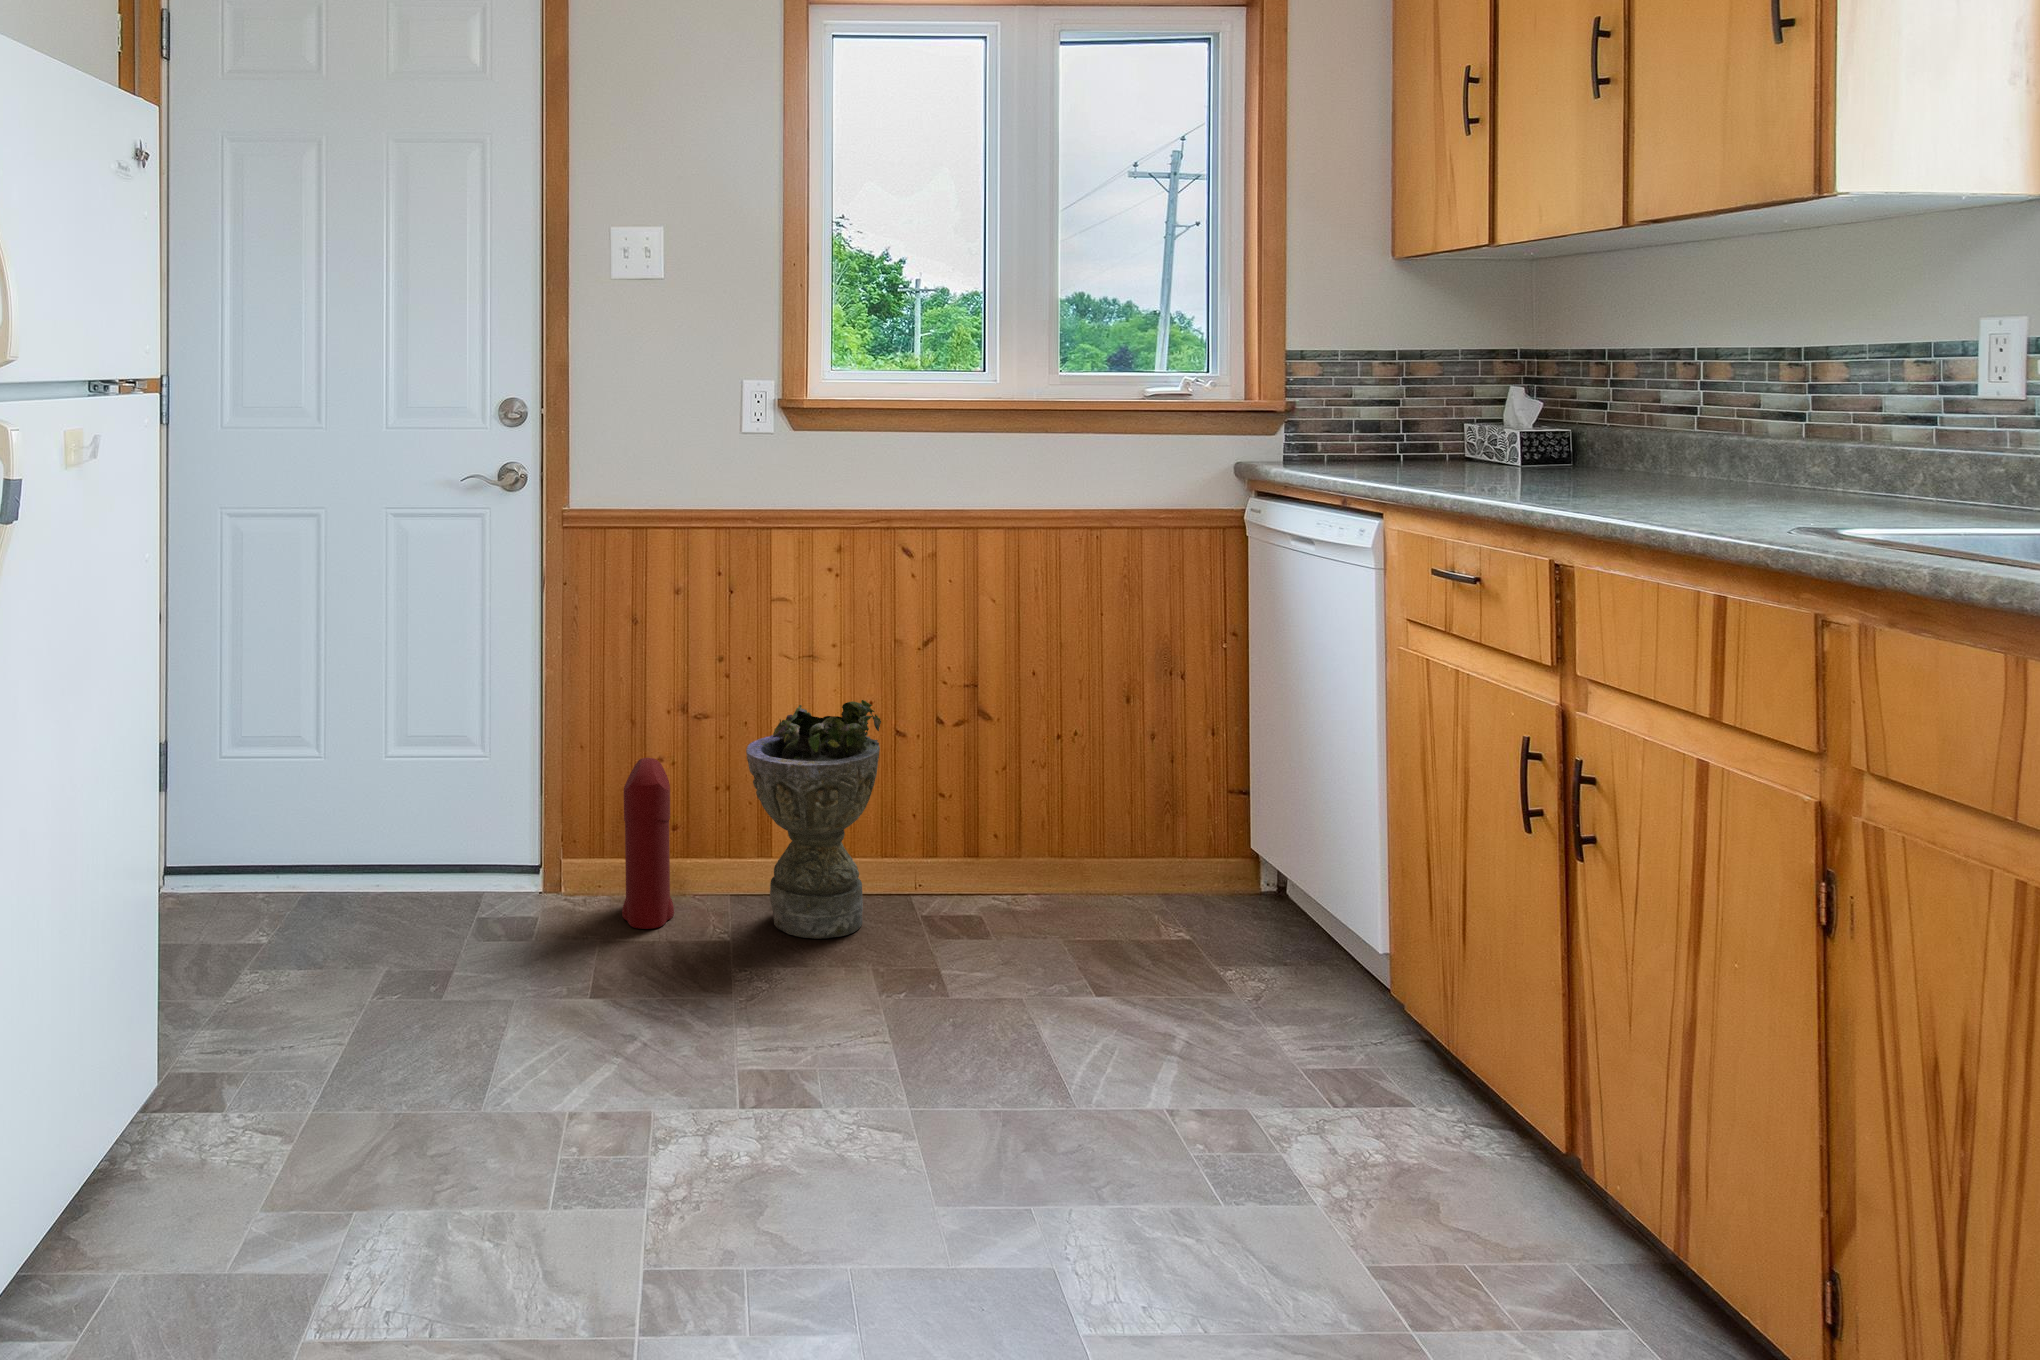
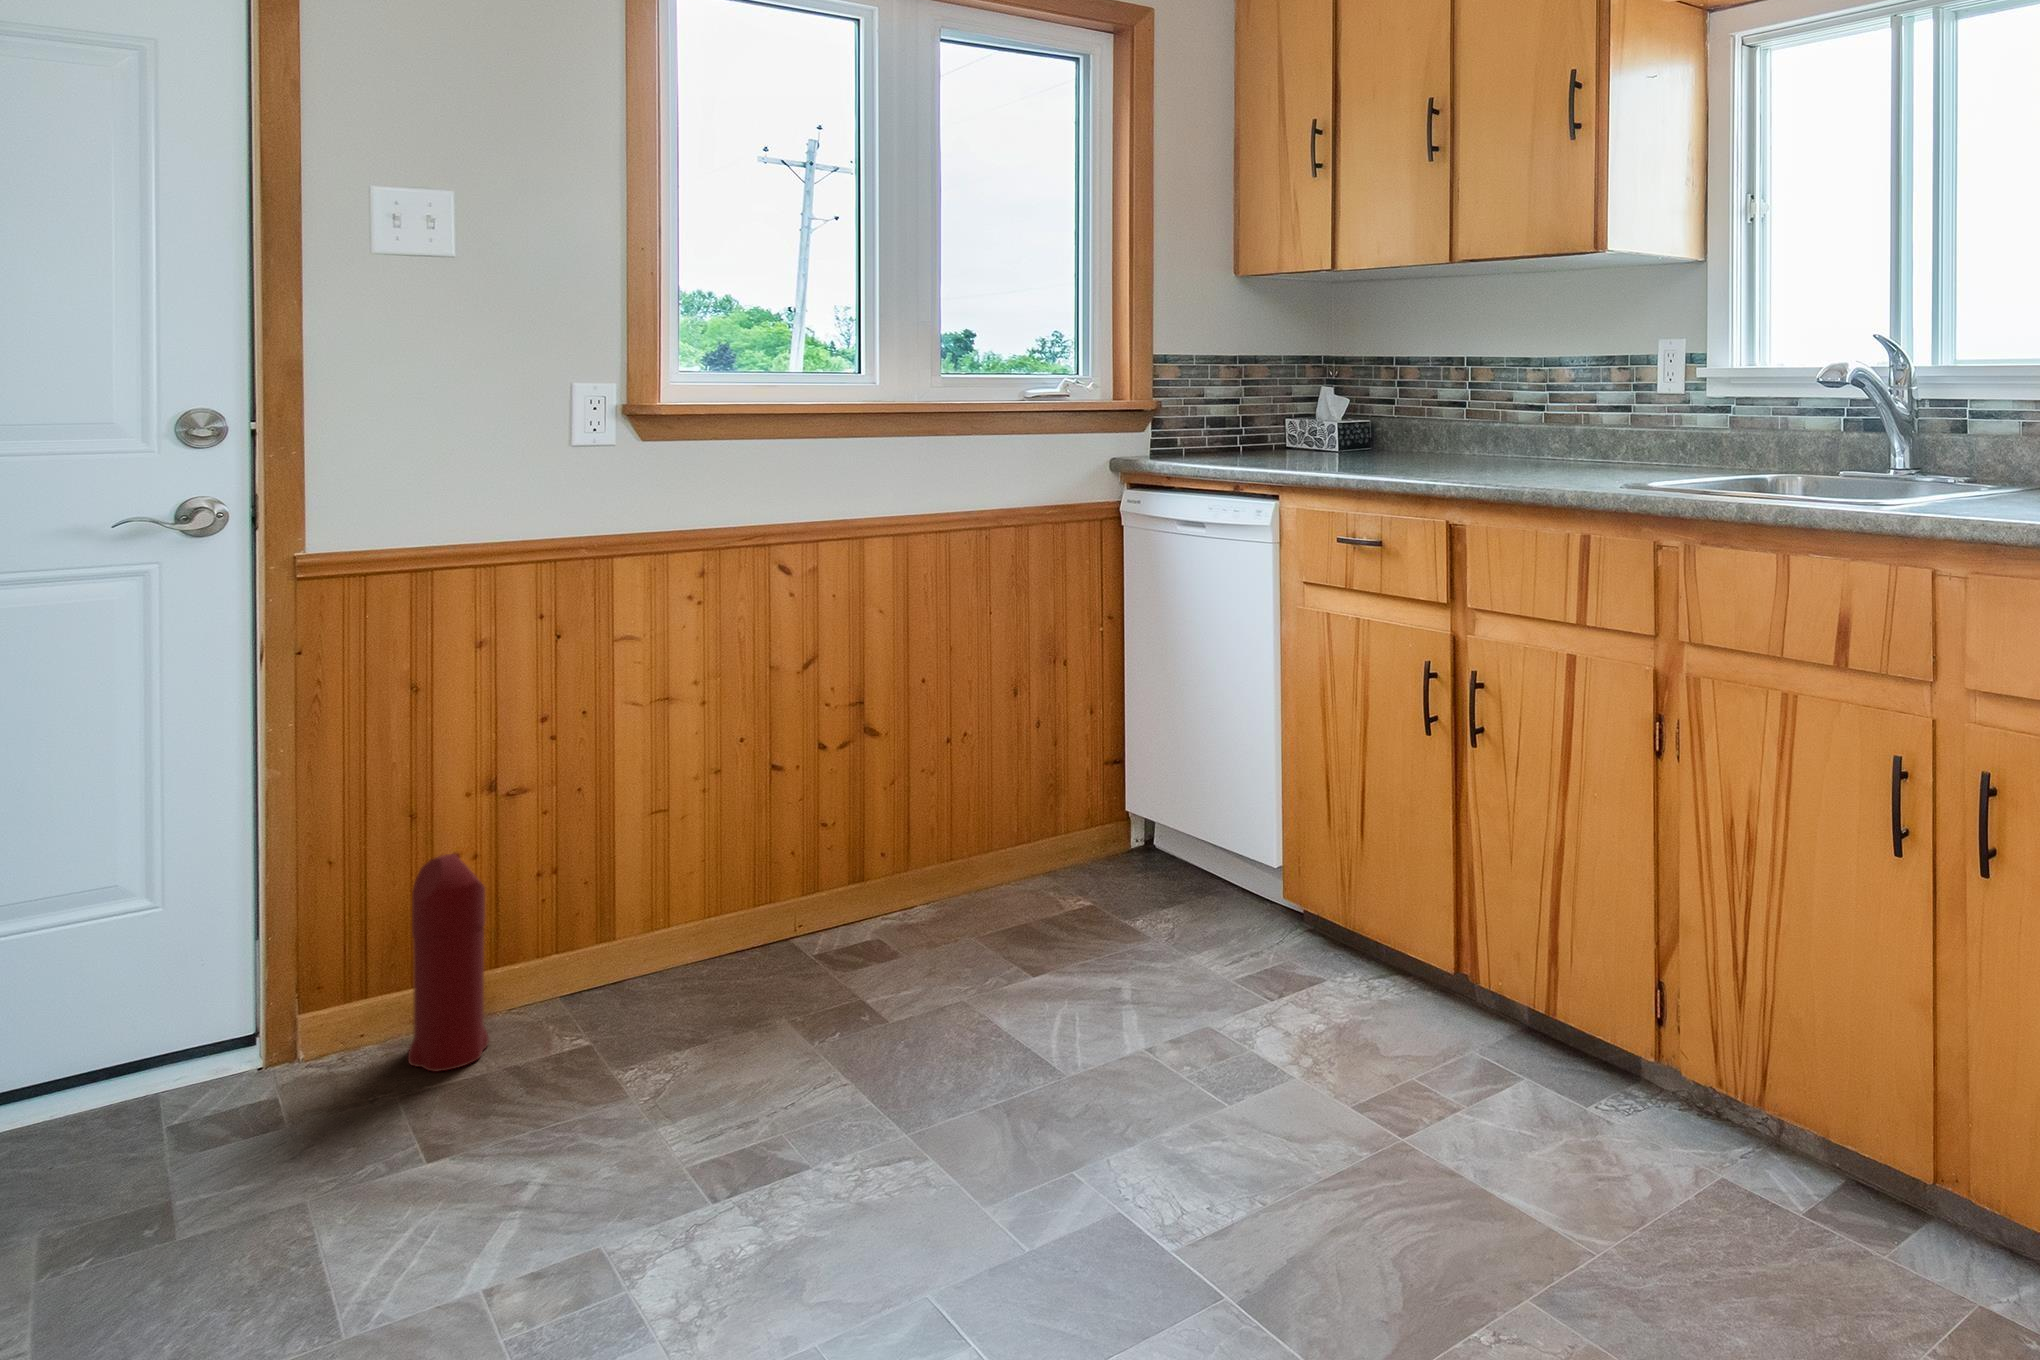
planter: present [746,700,881,939] -> none [597,735,775,1020]

